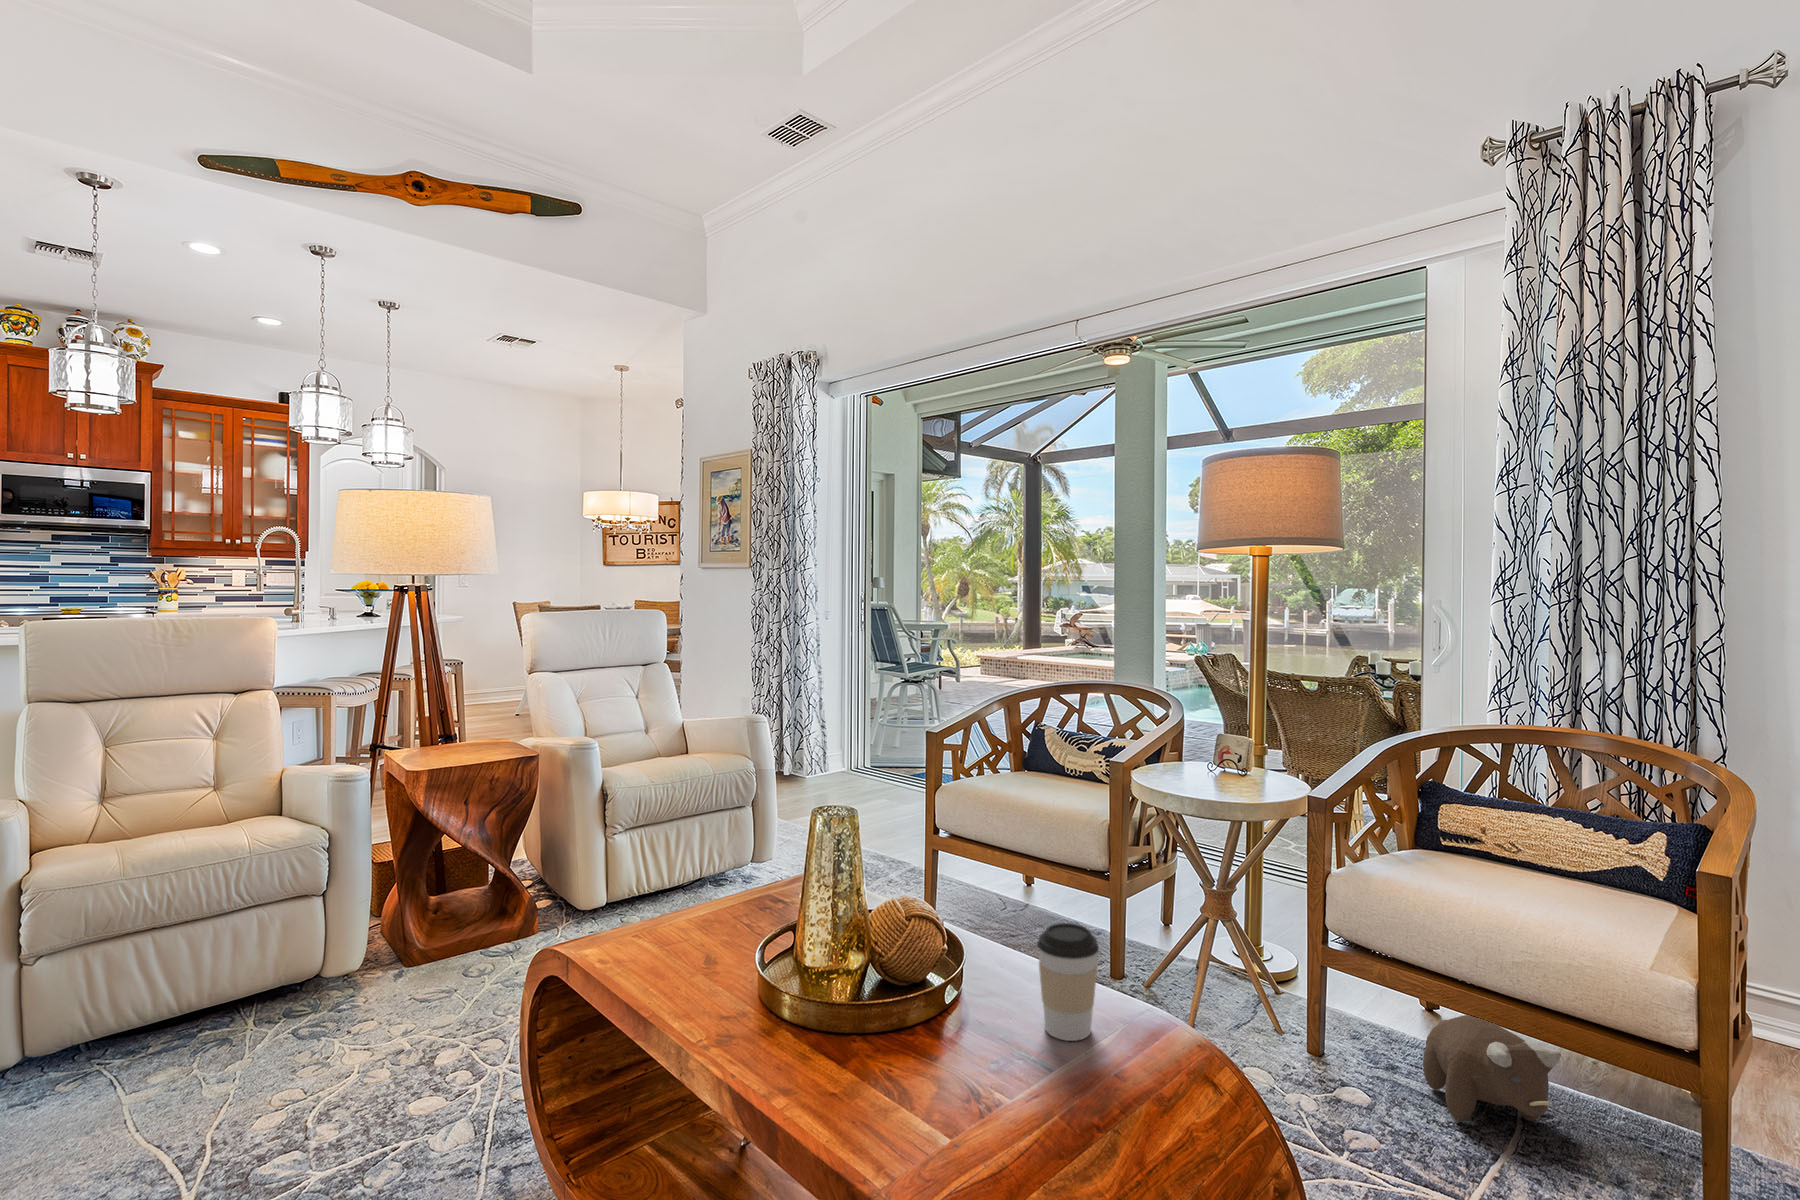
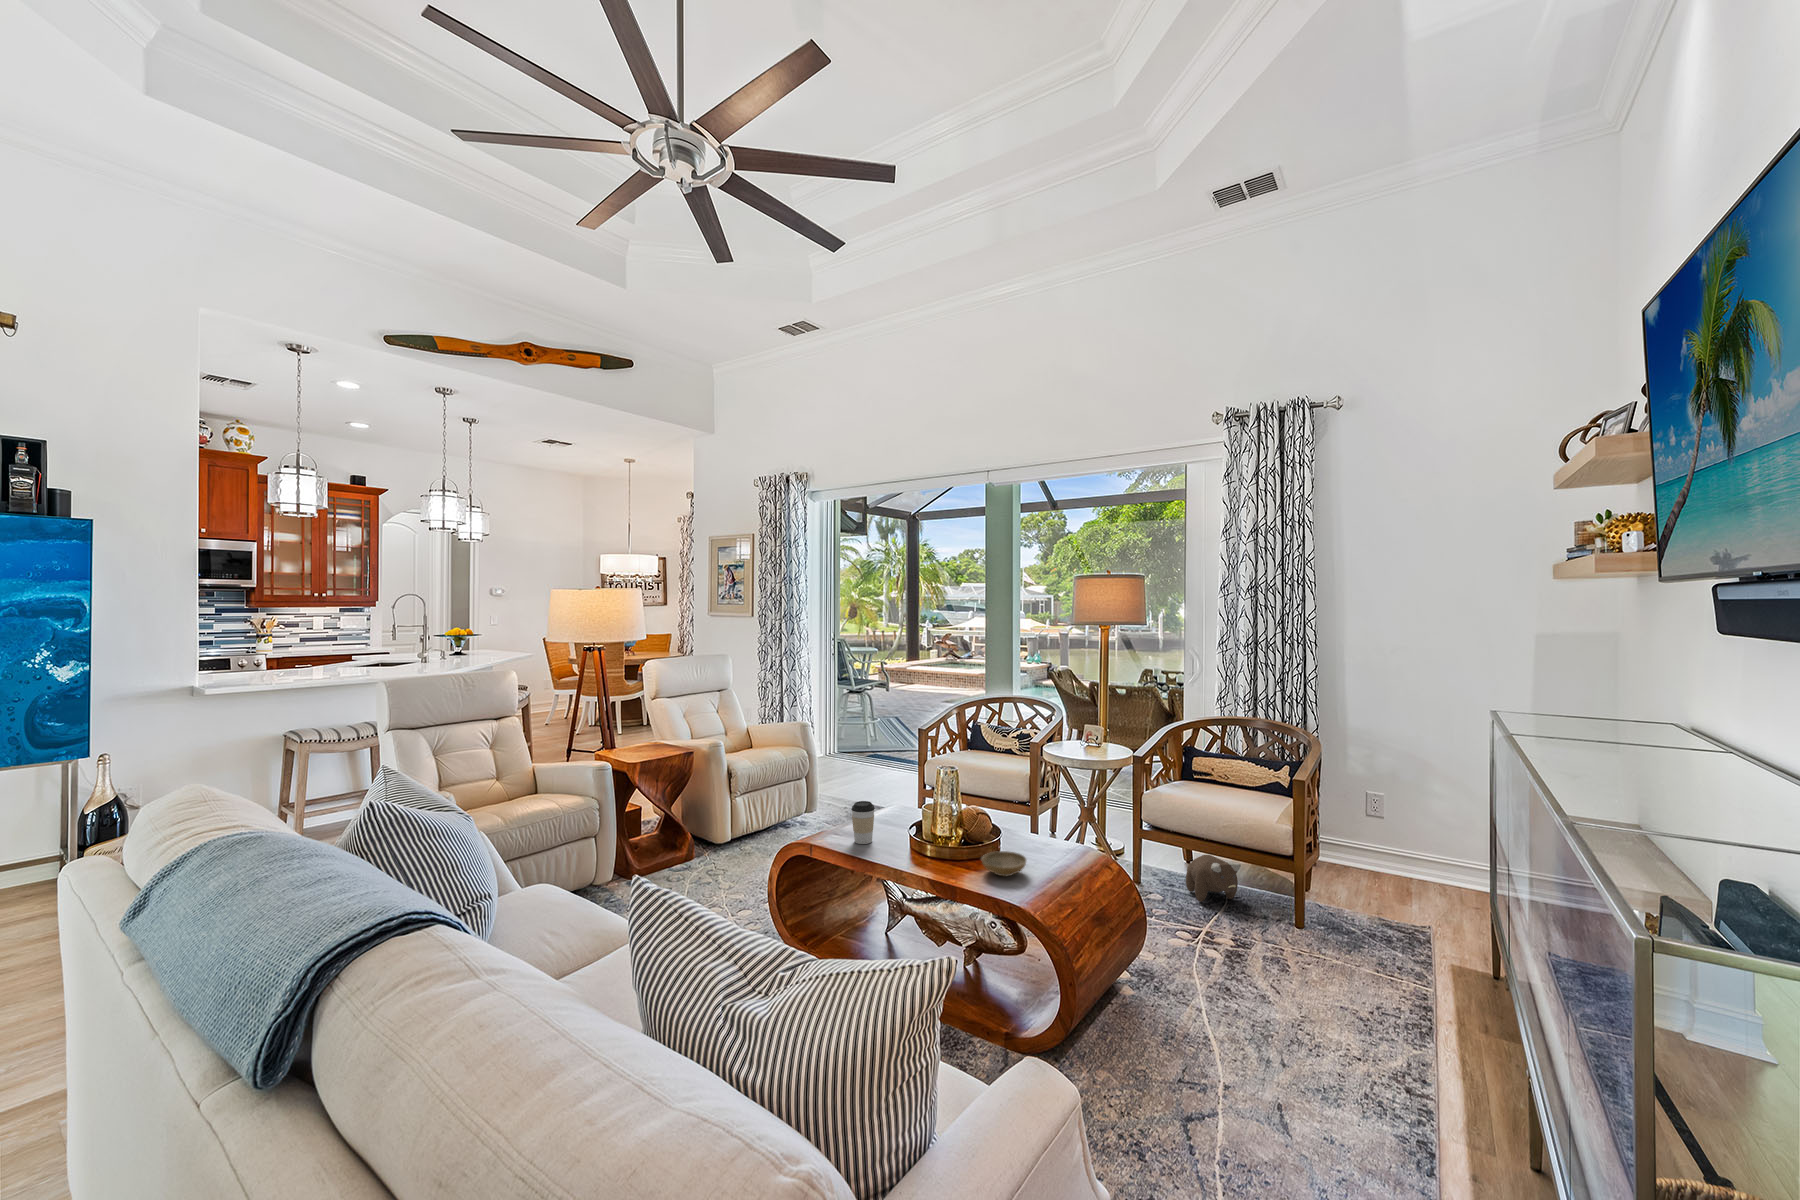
coffee cup: present [1037,923,1099,1041] -> present [851,801,875,844]
ceramic bowl: none [873,1027,988,1106] -> present [982,851,1026,876]

